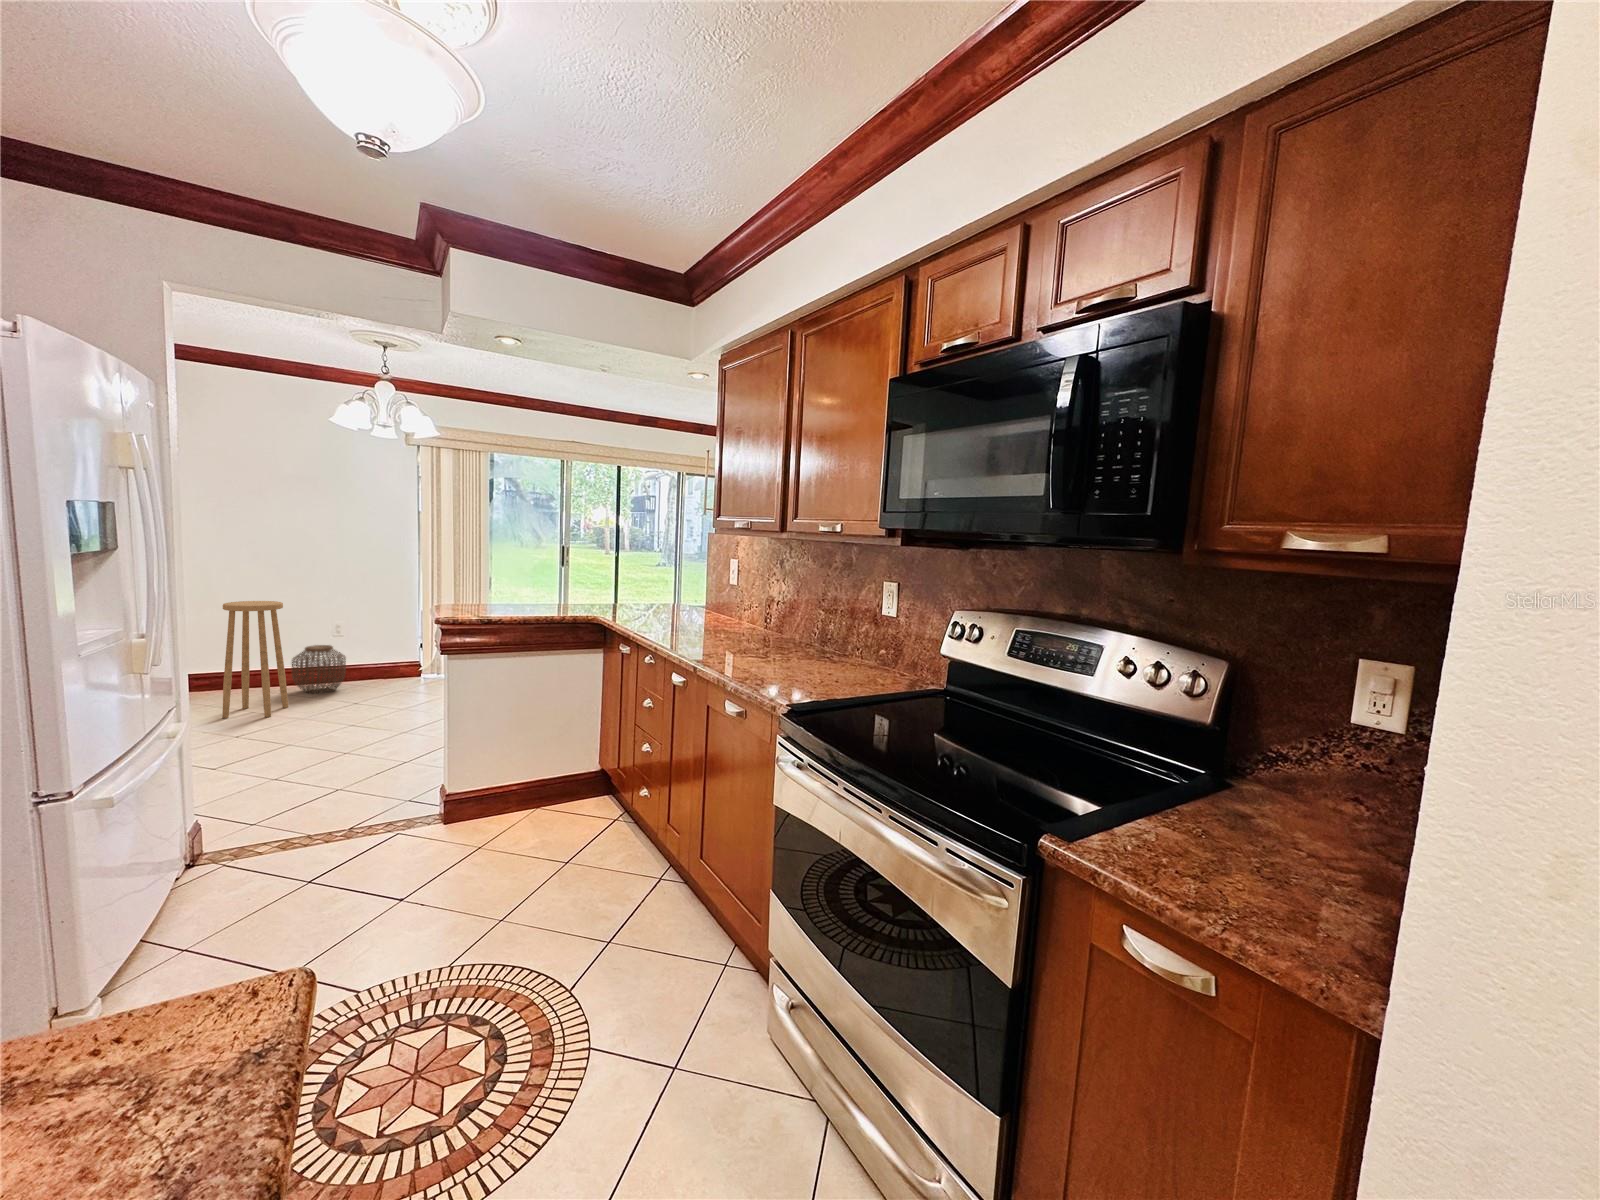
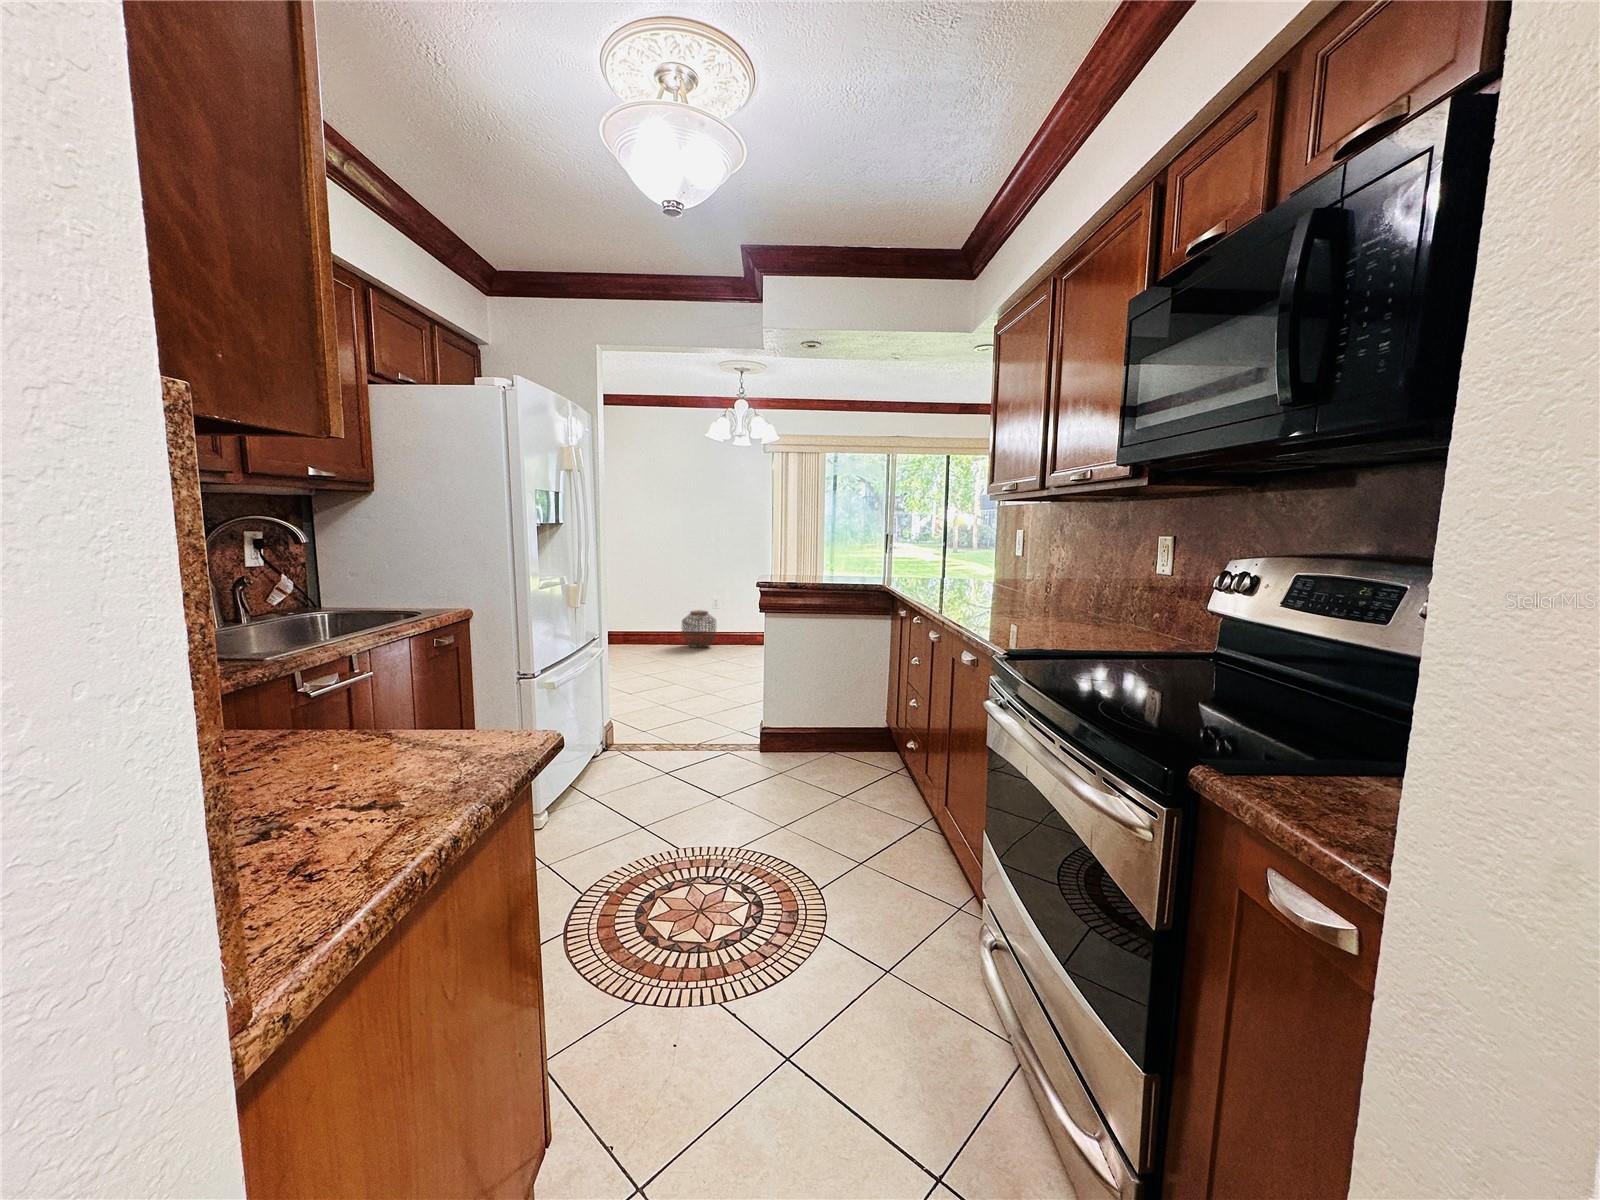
stool: present [222,601,288,718] -> none [638,573,678,661]

